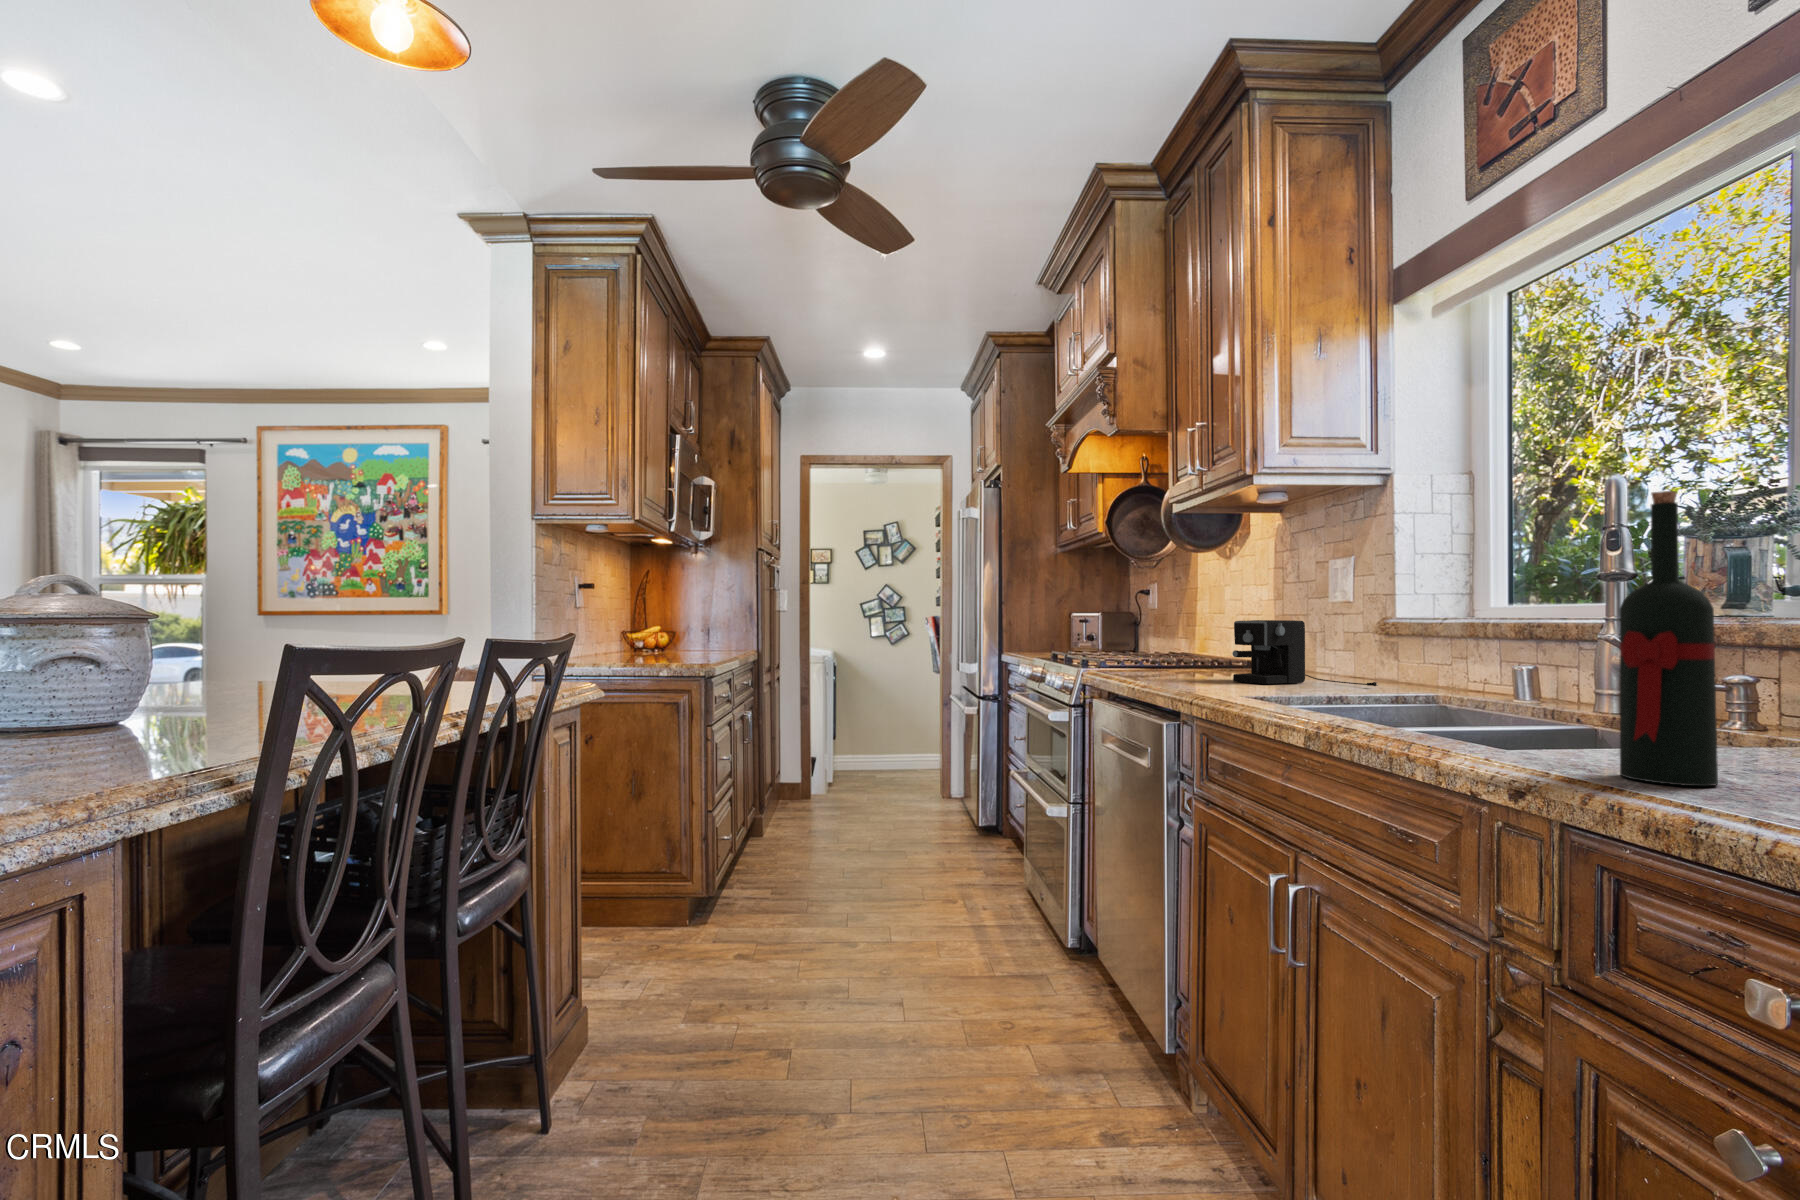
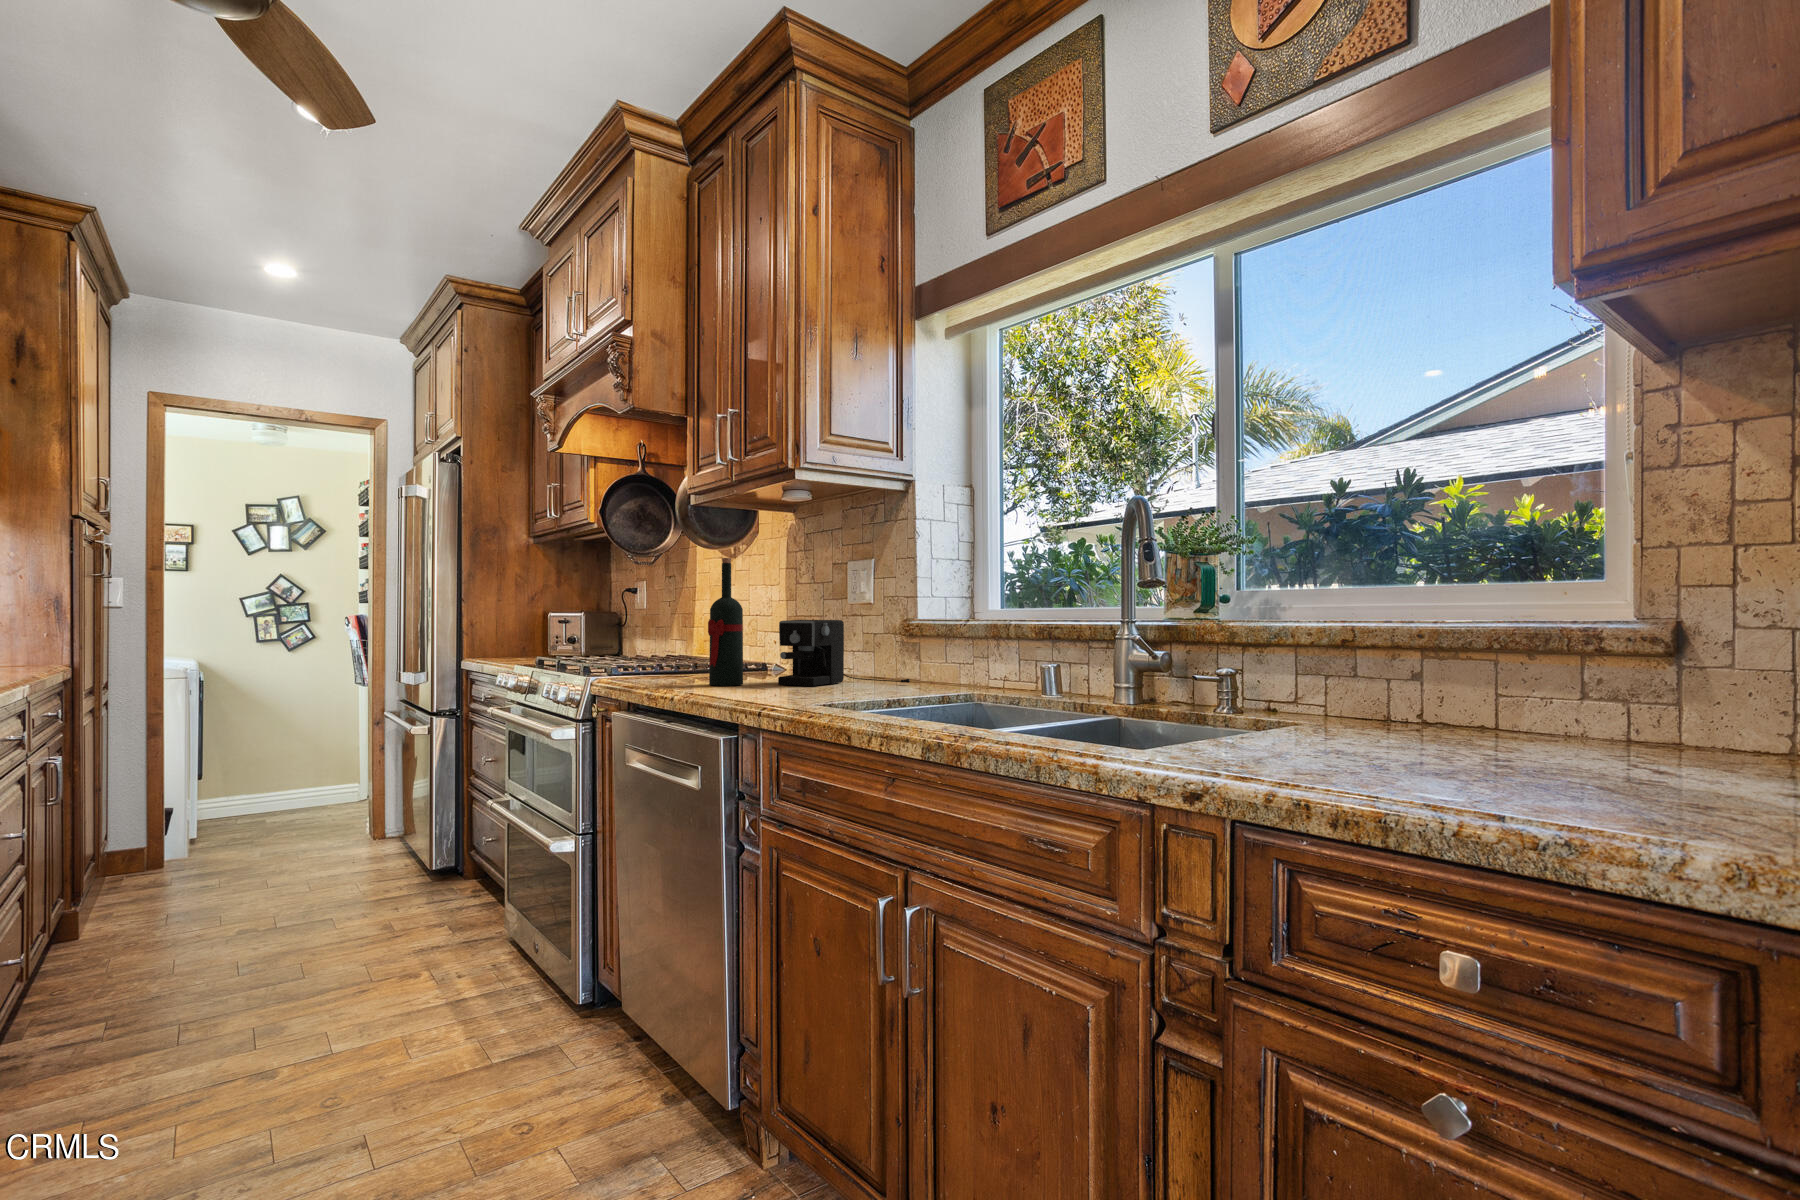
wine bottle: present [1619,491,1718,786] -> present [708,558,743,686]

